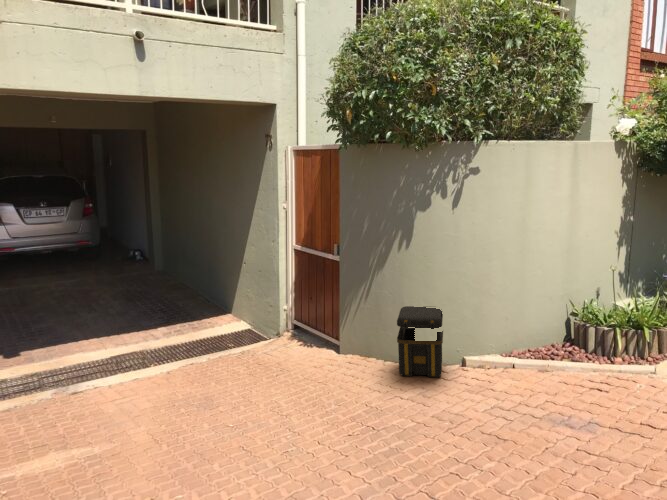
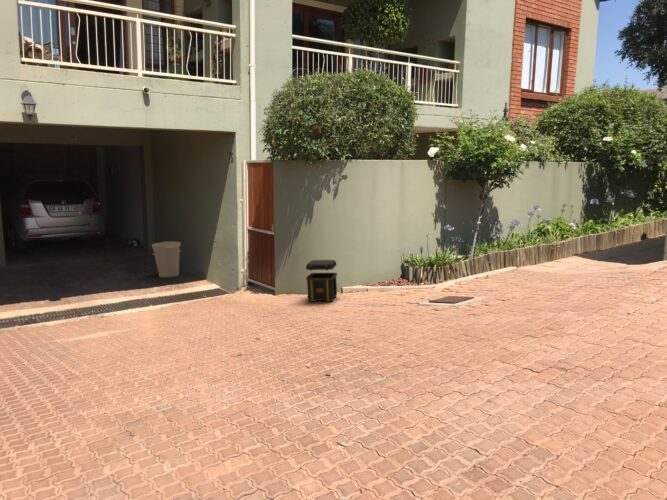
trash can: none [158,257,199,307] -> present [152,241,181,277]

